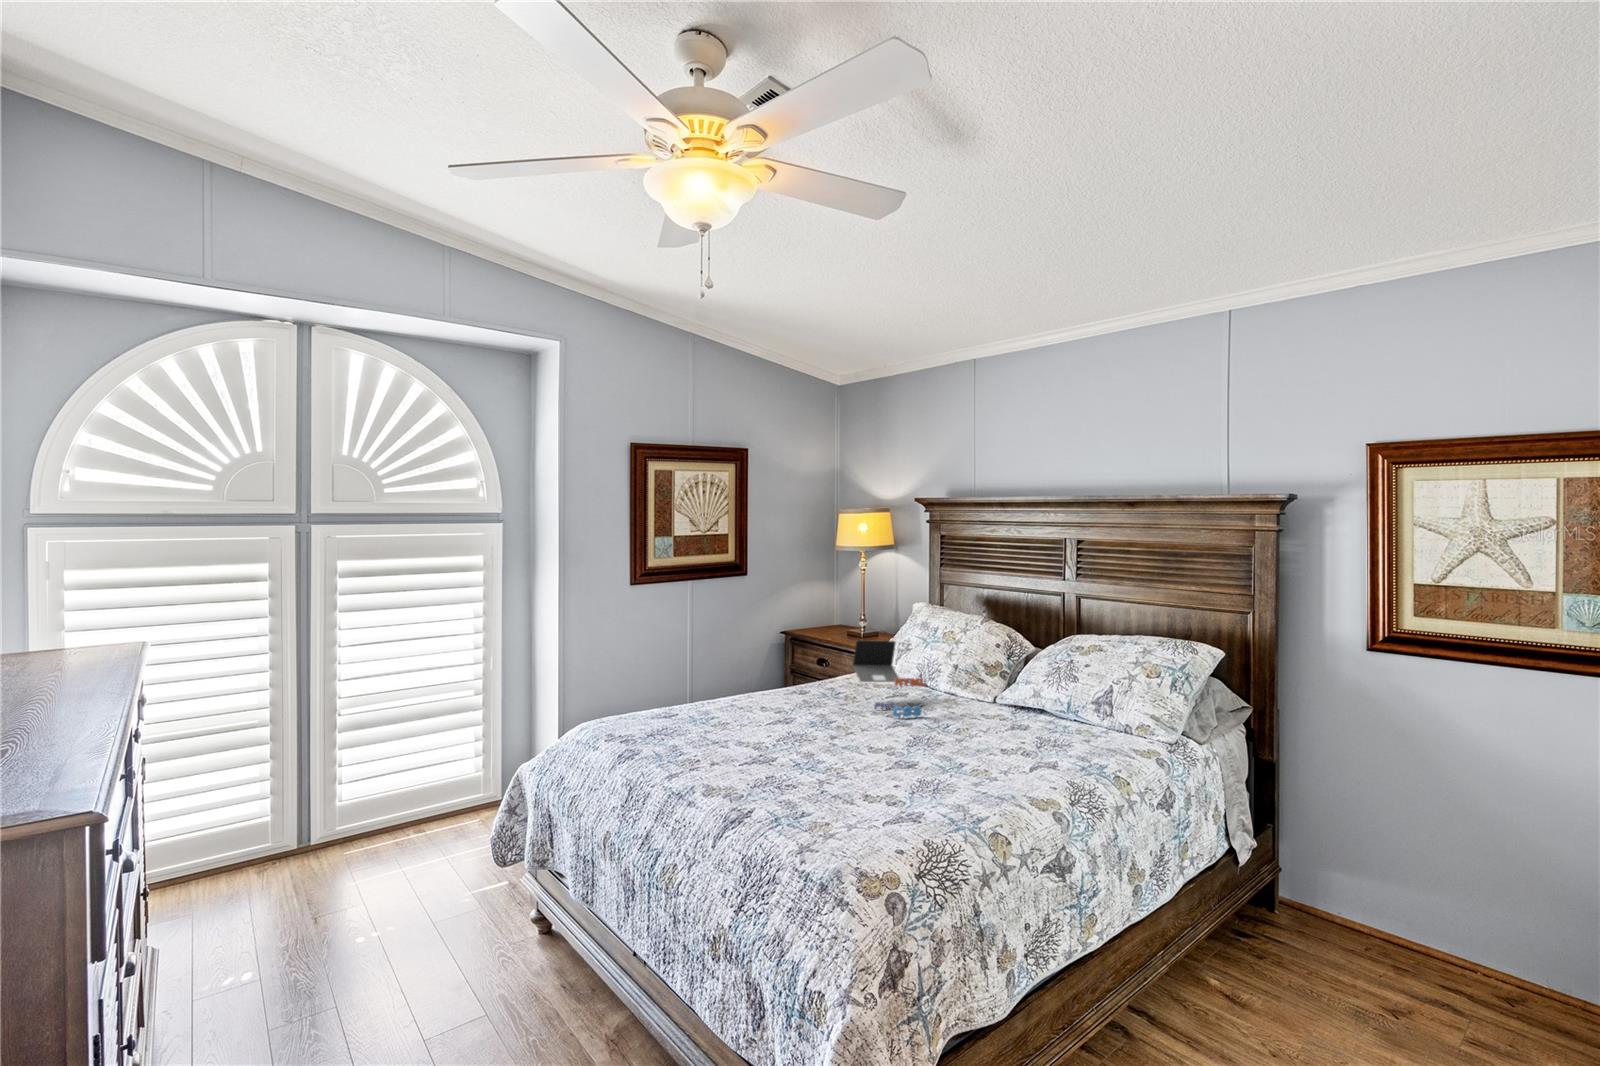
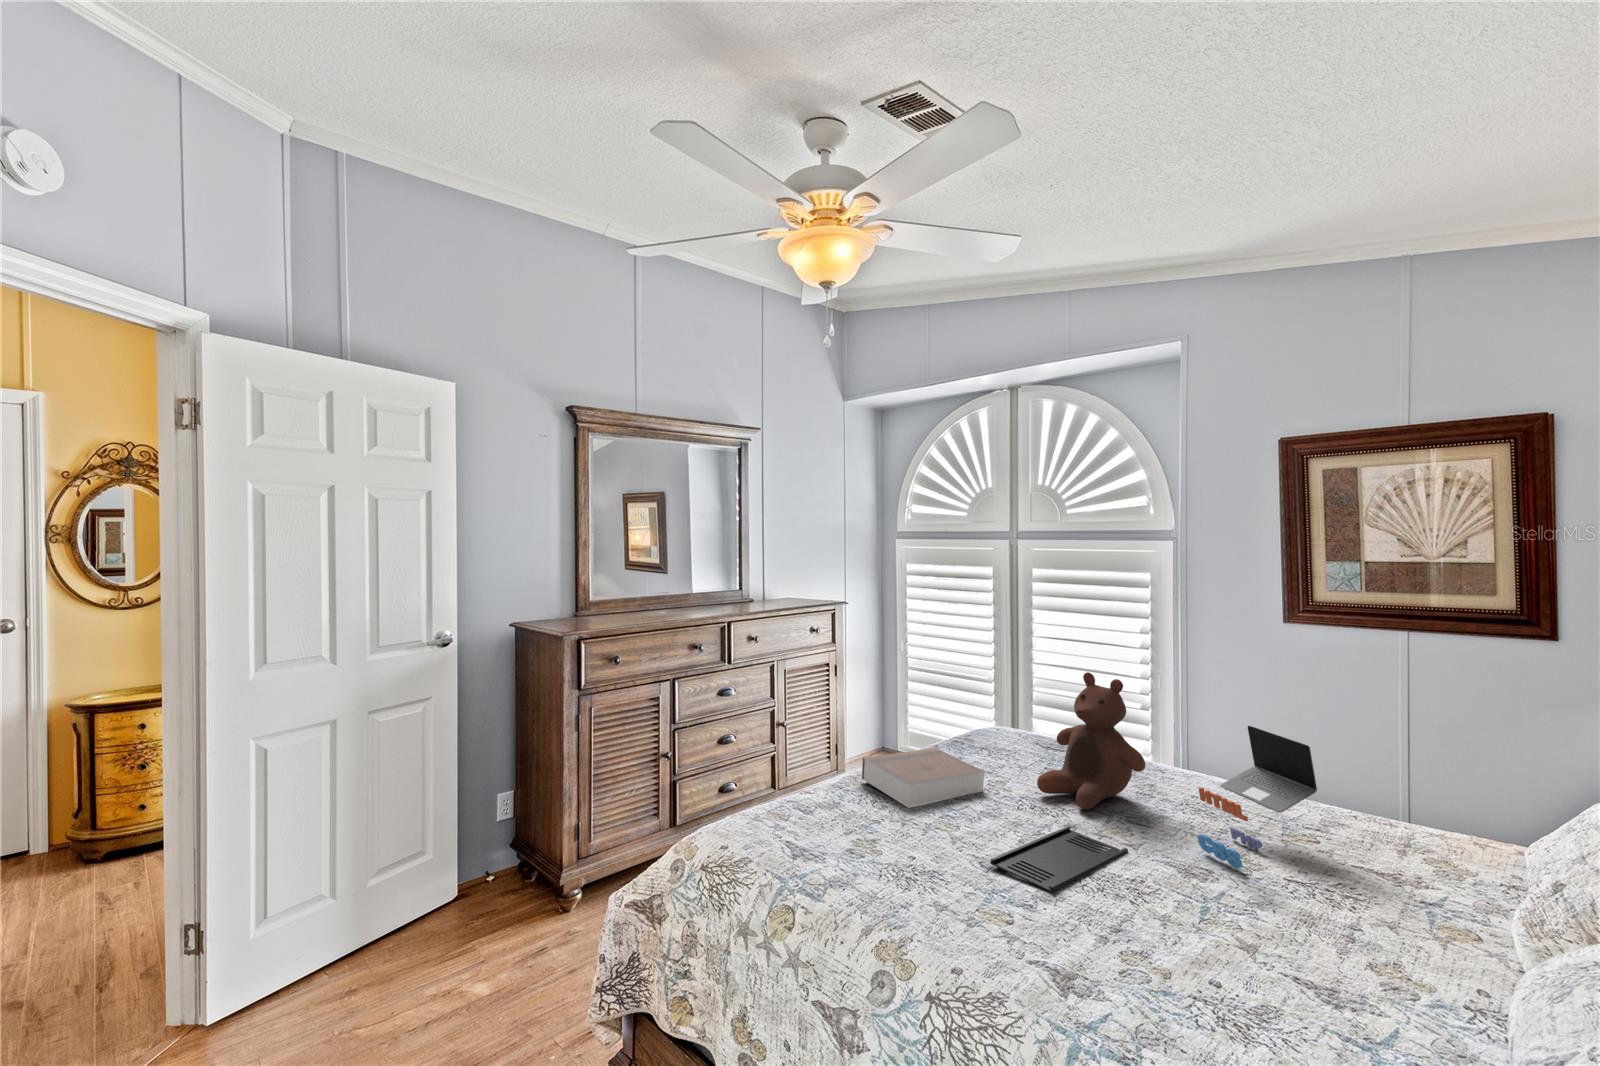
stuffed bear: none [752,630,828,732] -> present [1037,672,1145,810]
tray: none [860,730,961,763] -> present [991,826,1128,893]
book: none [699,733,804,784] -> present [862,748,986,808]

